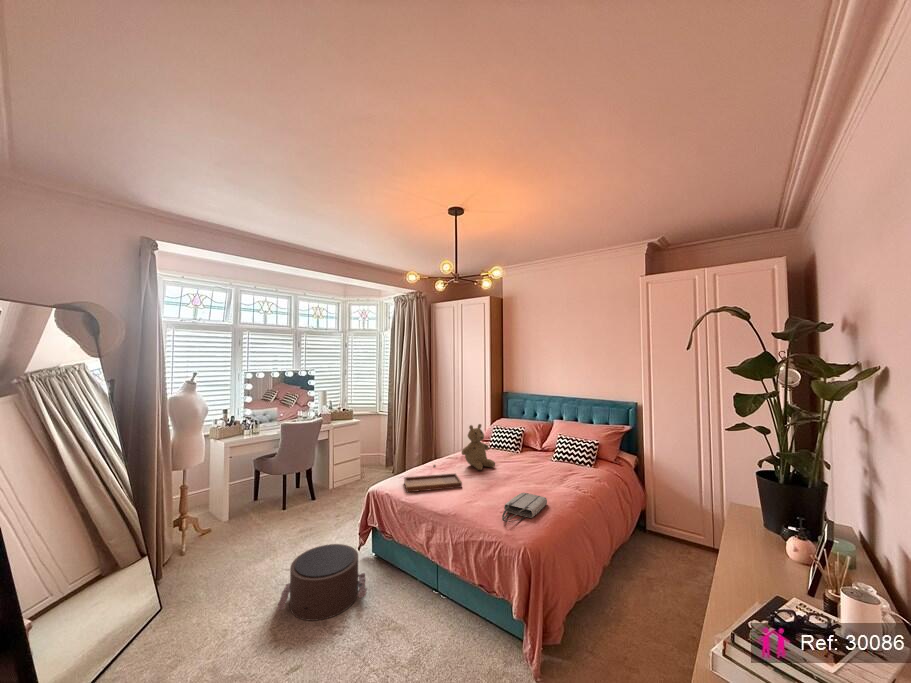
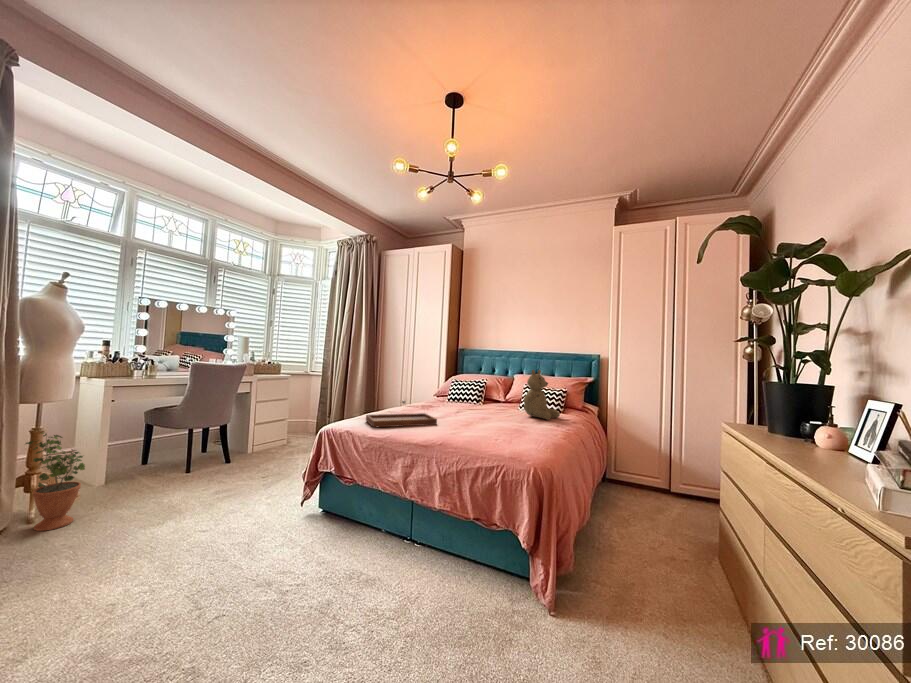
teddy bear: present [462,424,495,470] -> present [524,370,560,420]
potted plant: none [177,492,213,562] -> present [26,433,85,531]
tote bag: present [502,493,547,522] -> none [498,425,540,445]
pouf: present [277,544,367,621] -> none [195,492,322,584]

